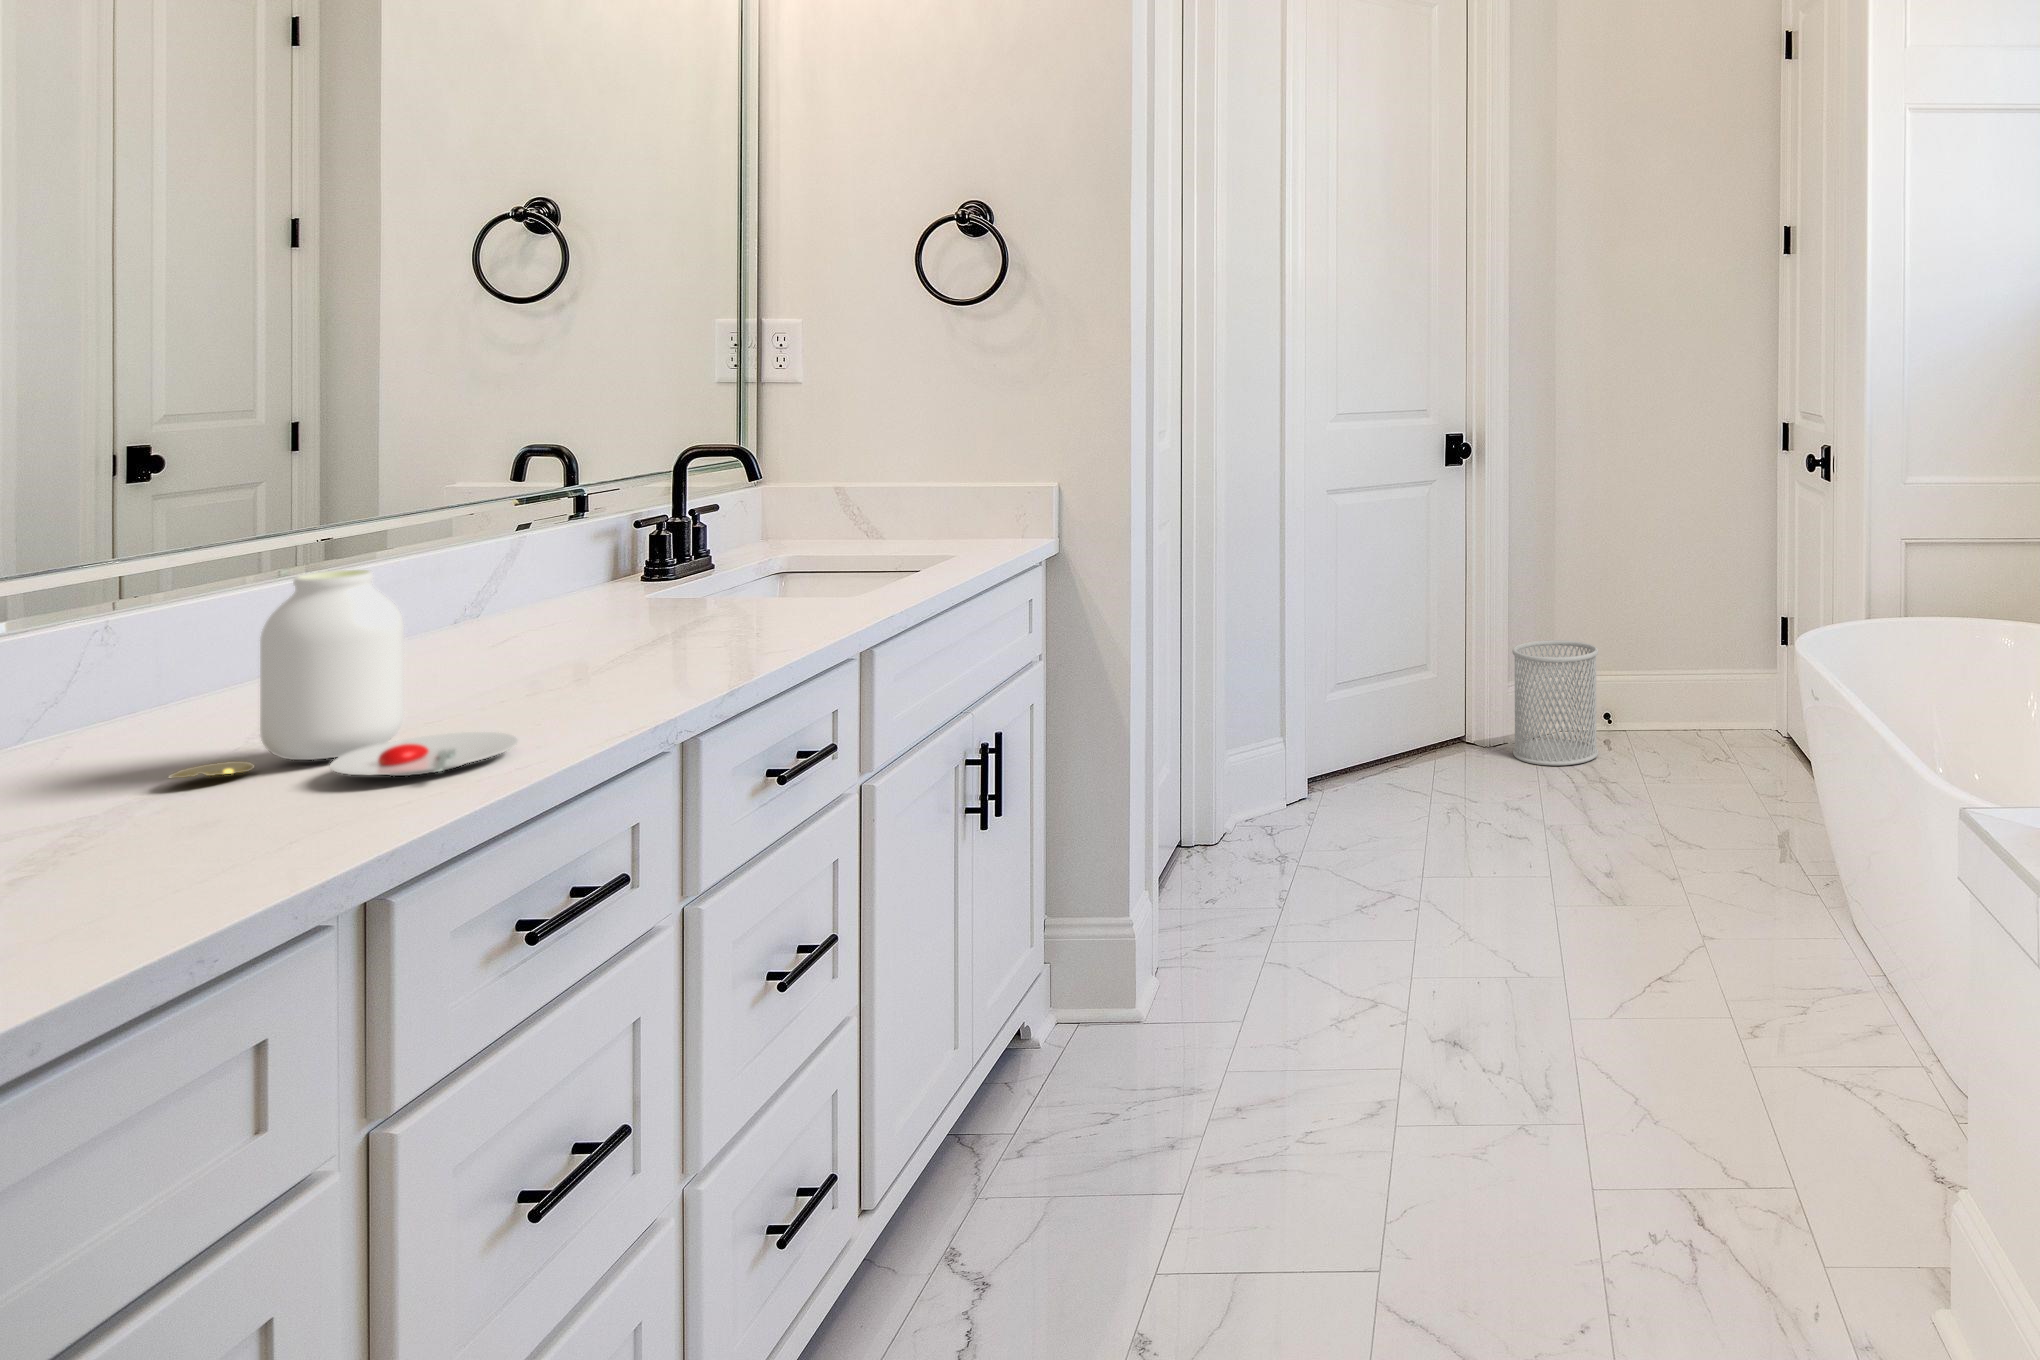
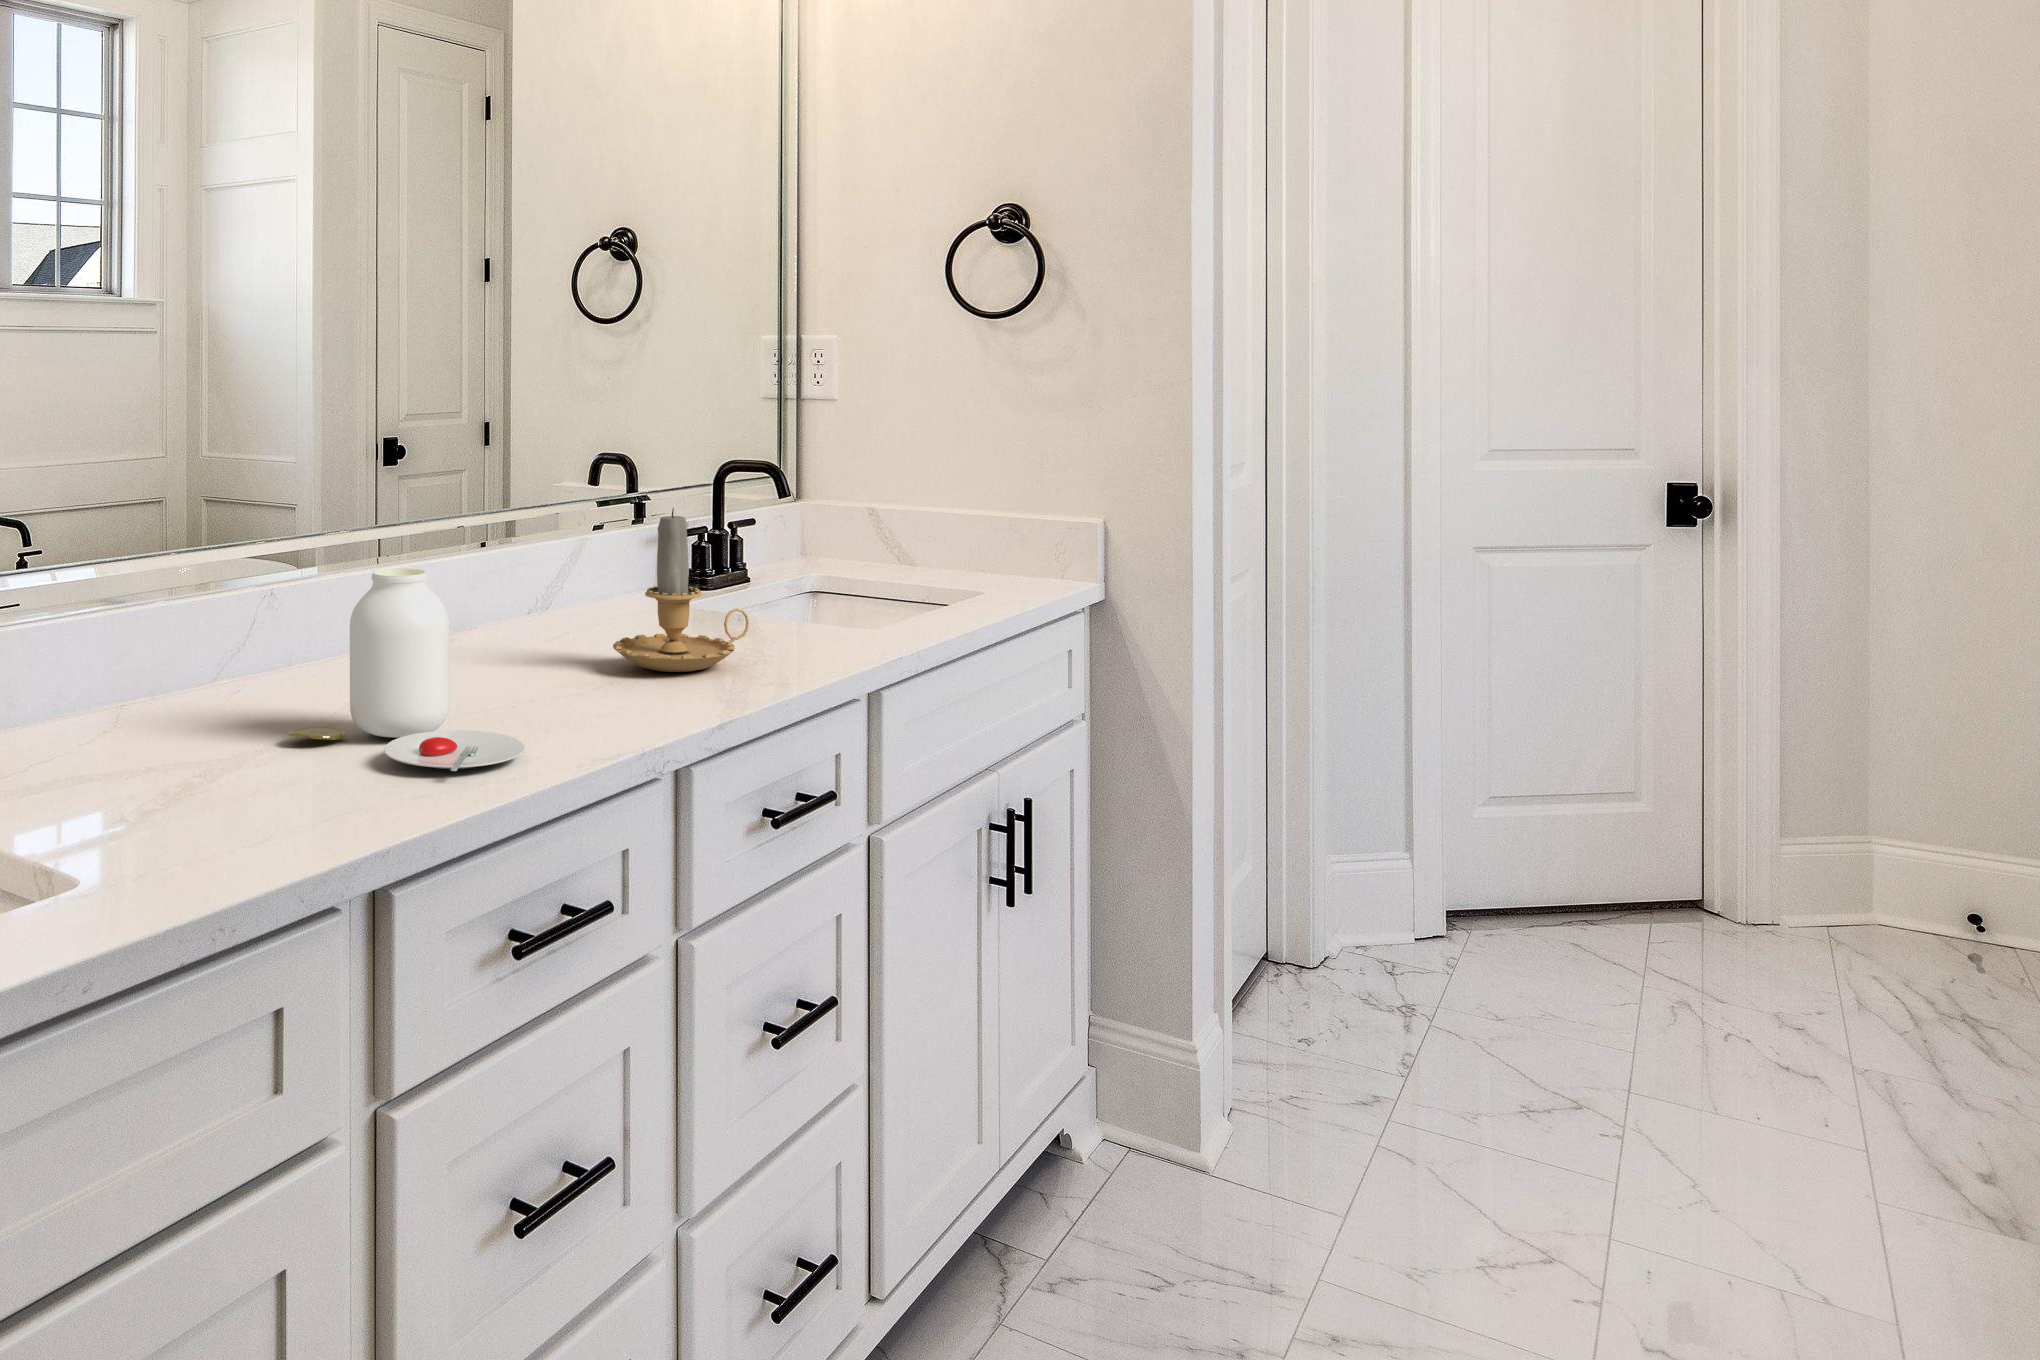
candle: none [584,490,739,655] -> present [613,508,749,672]
wastebasket: present [1512,640,1598,766] -> none [1787,787,1956,983]

